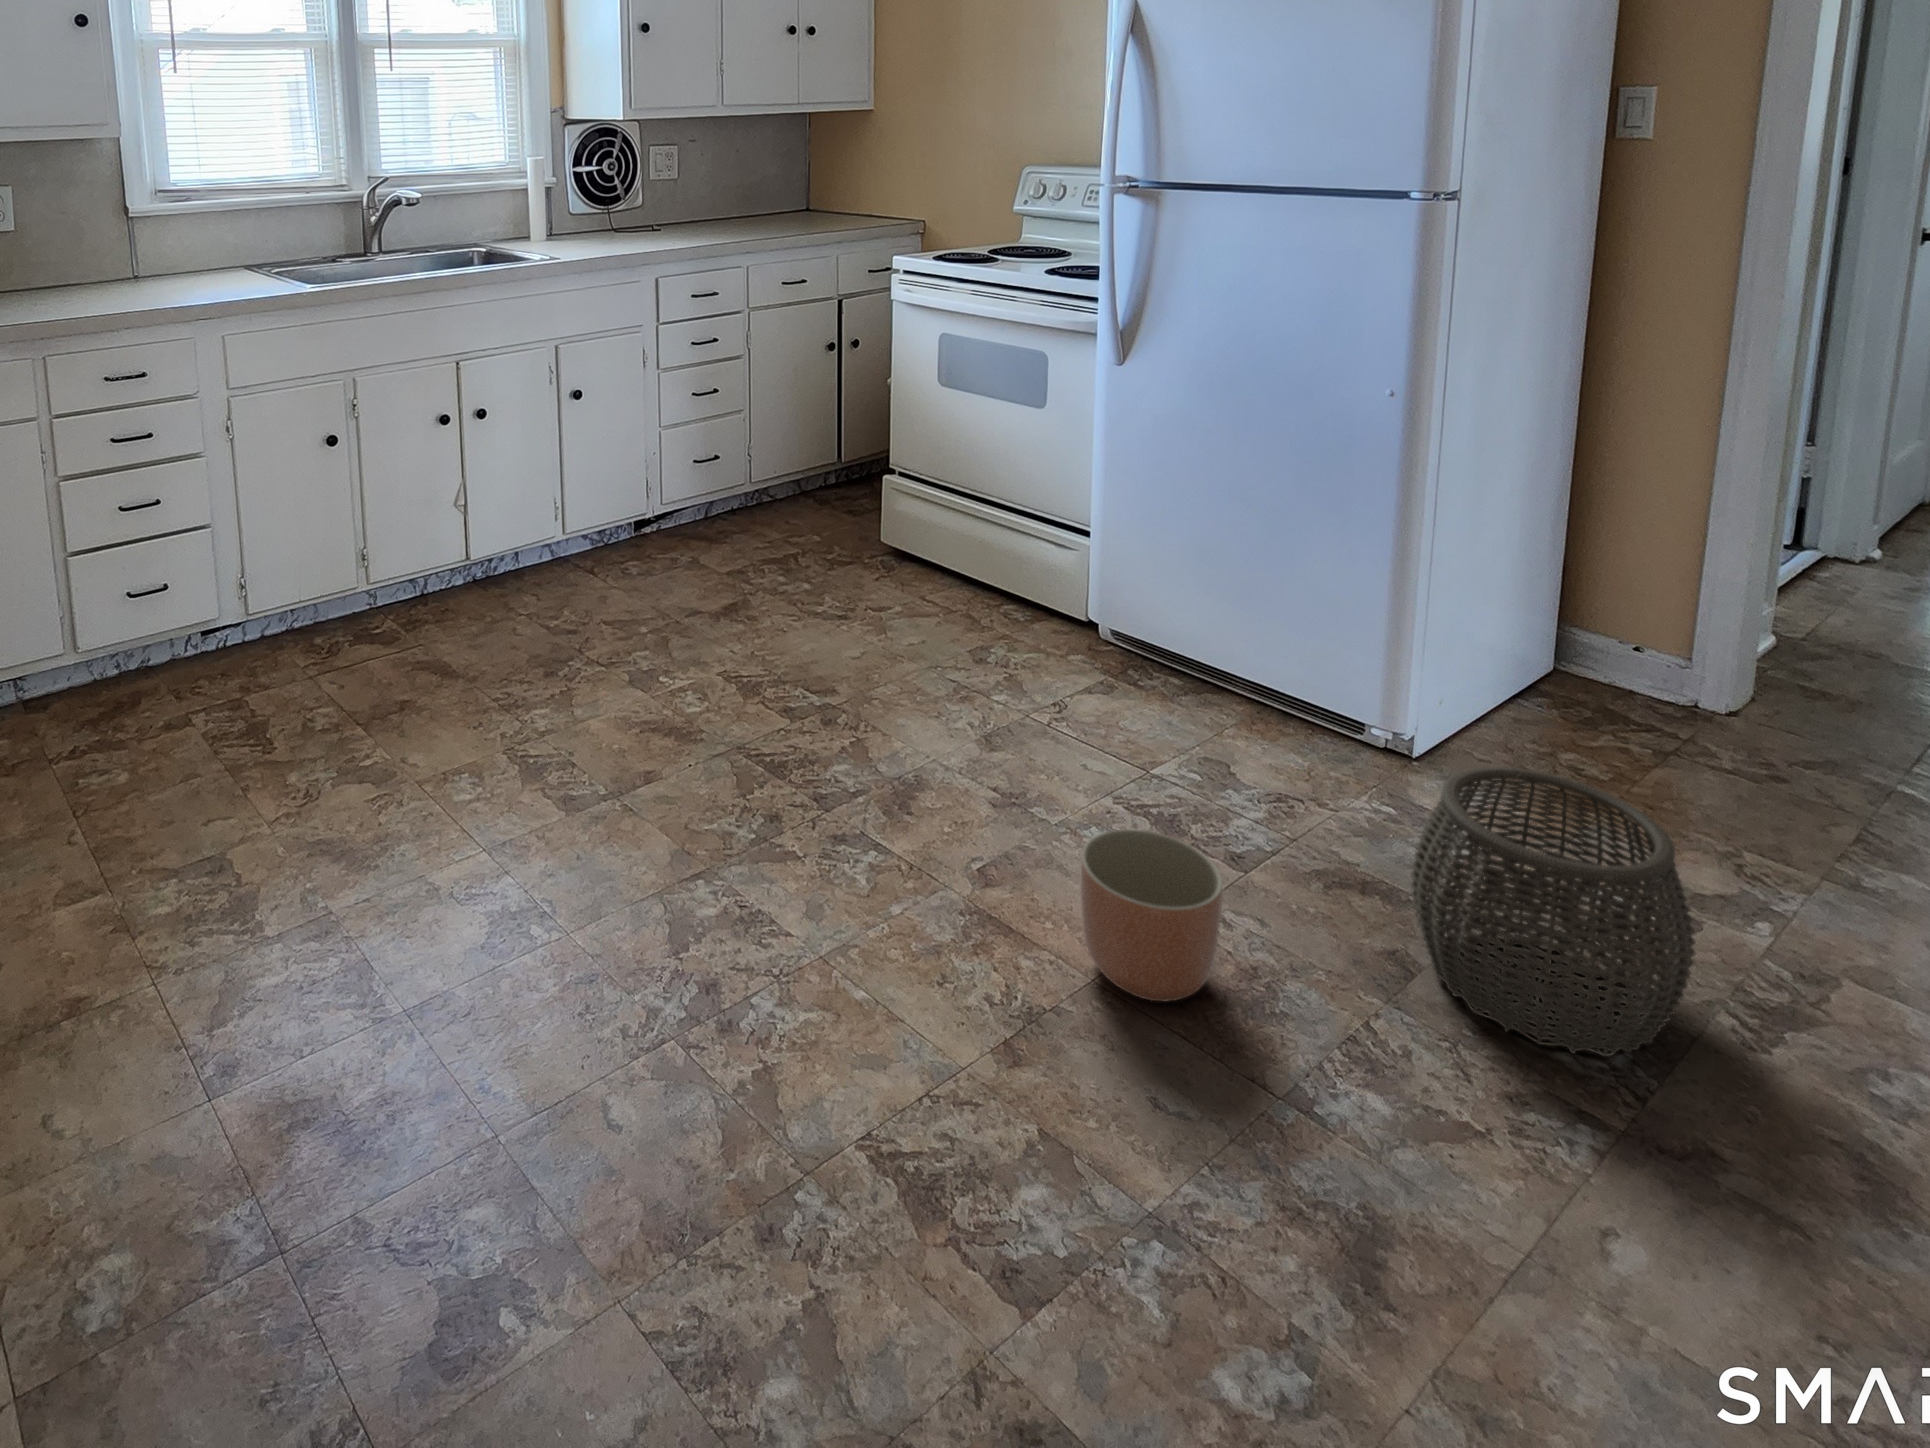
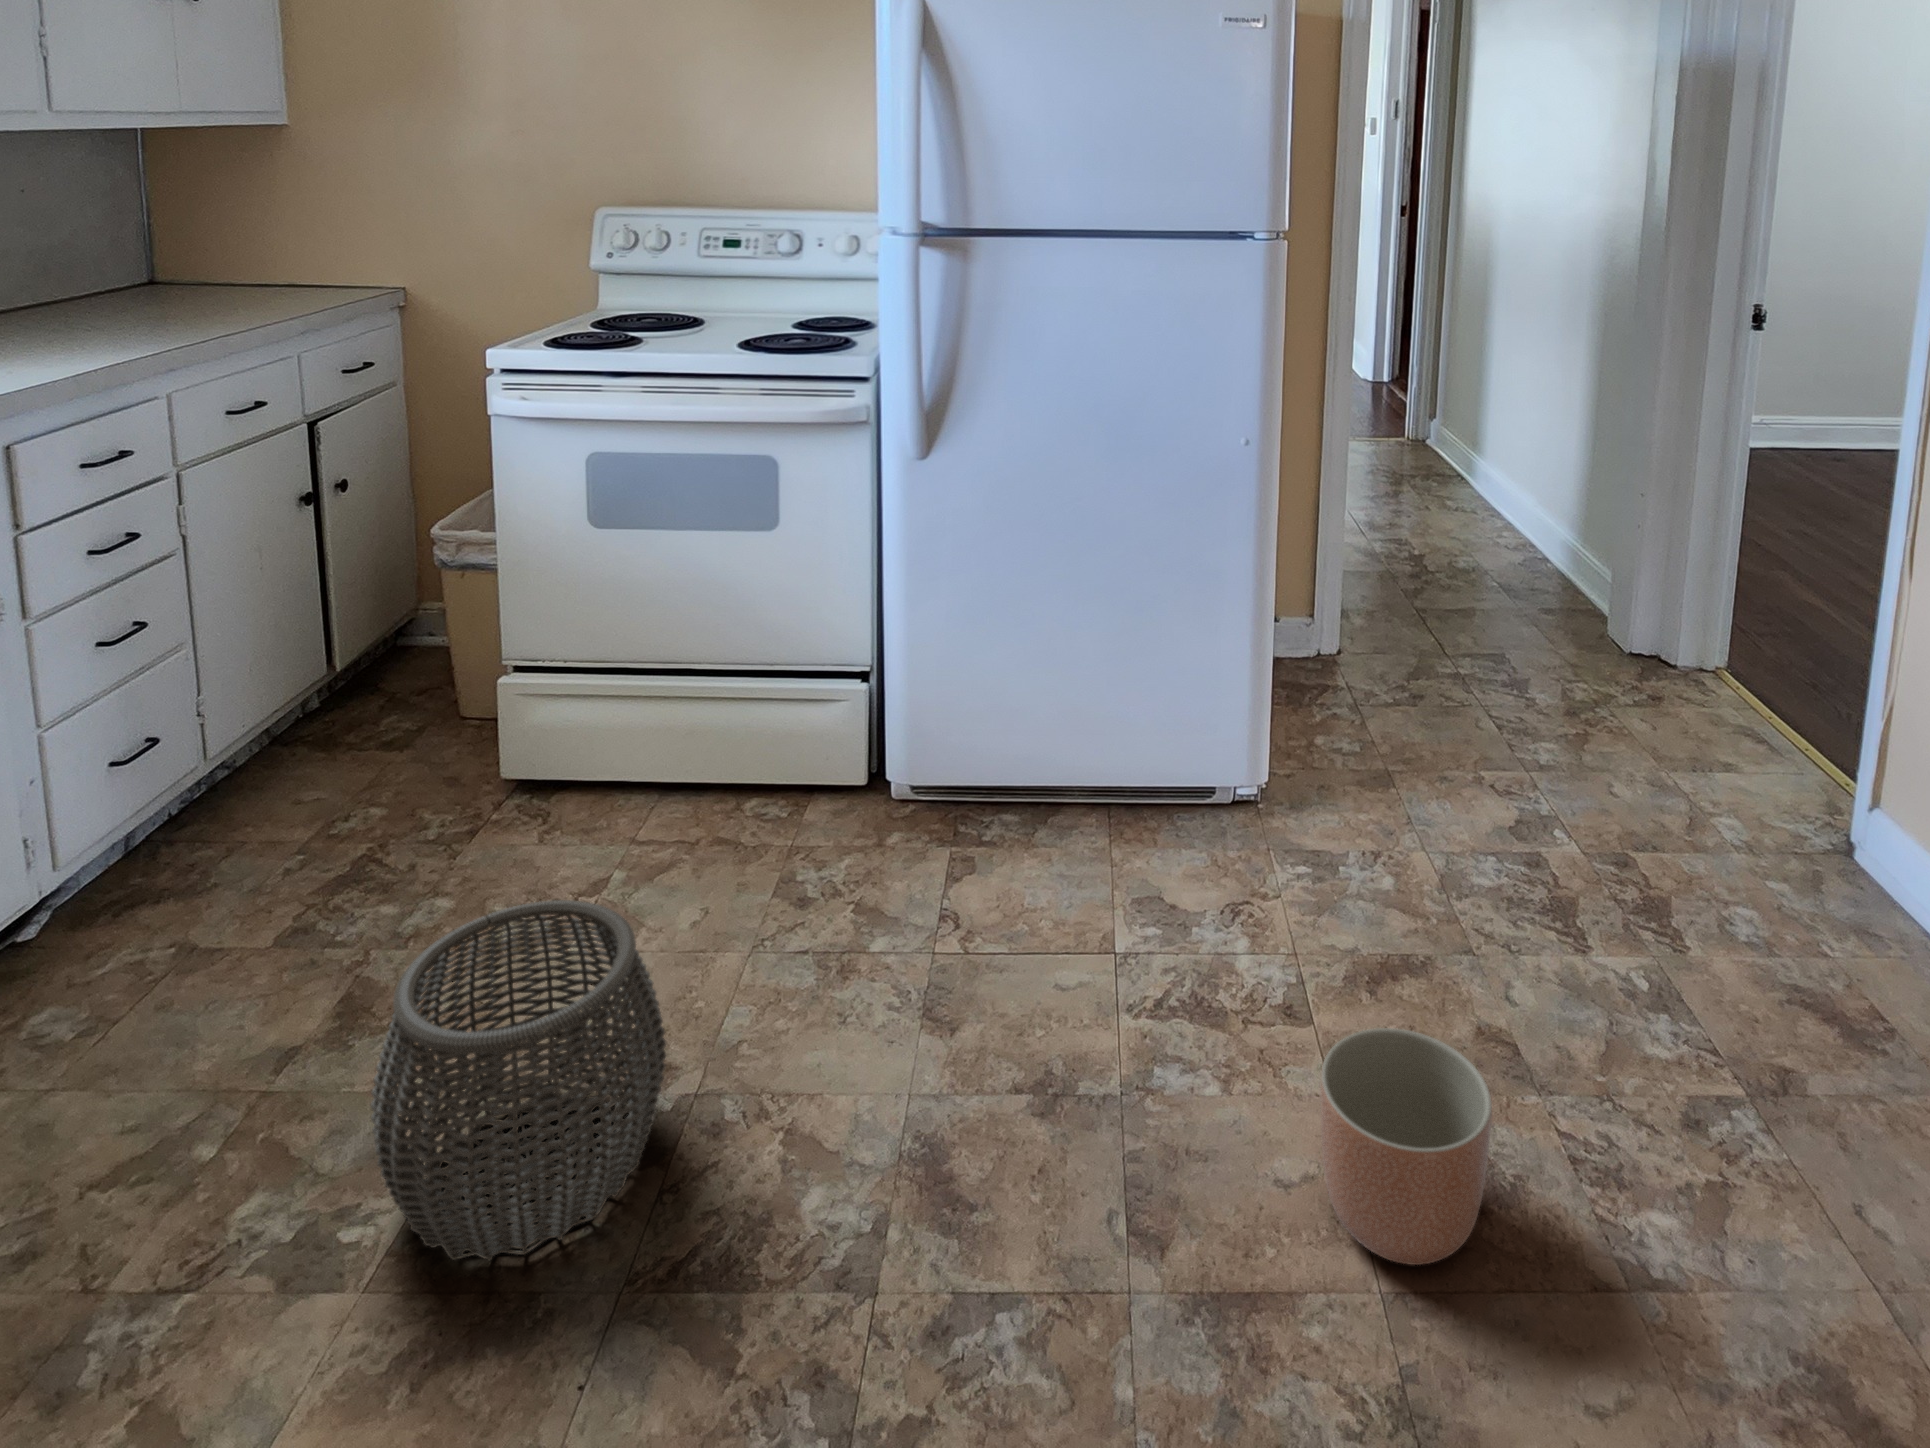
woven basket: present [1410,767,1696,1057] -> present [370,900,666,1260]

